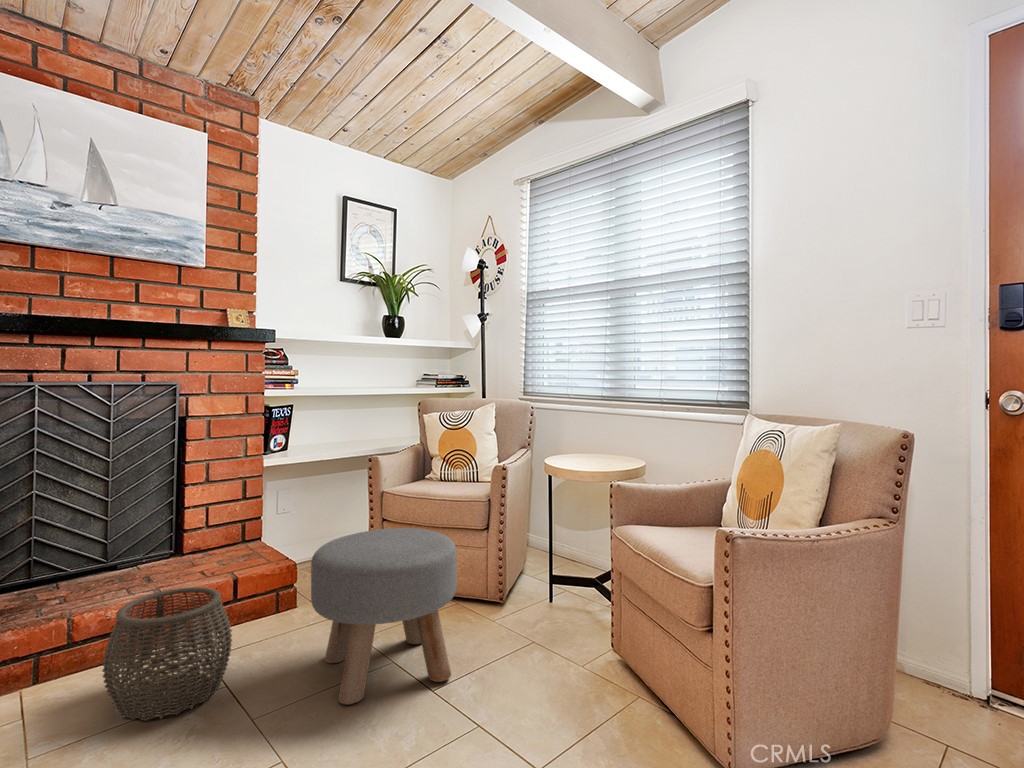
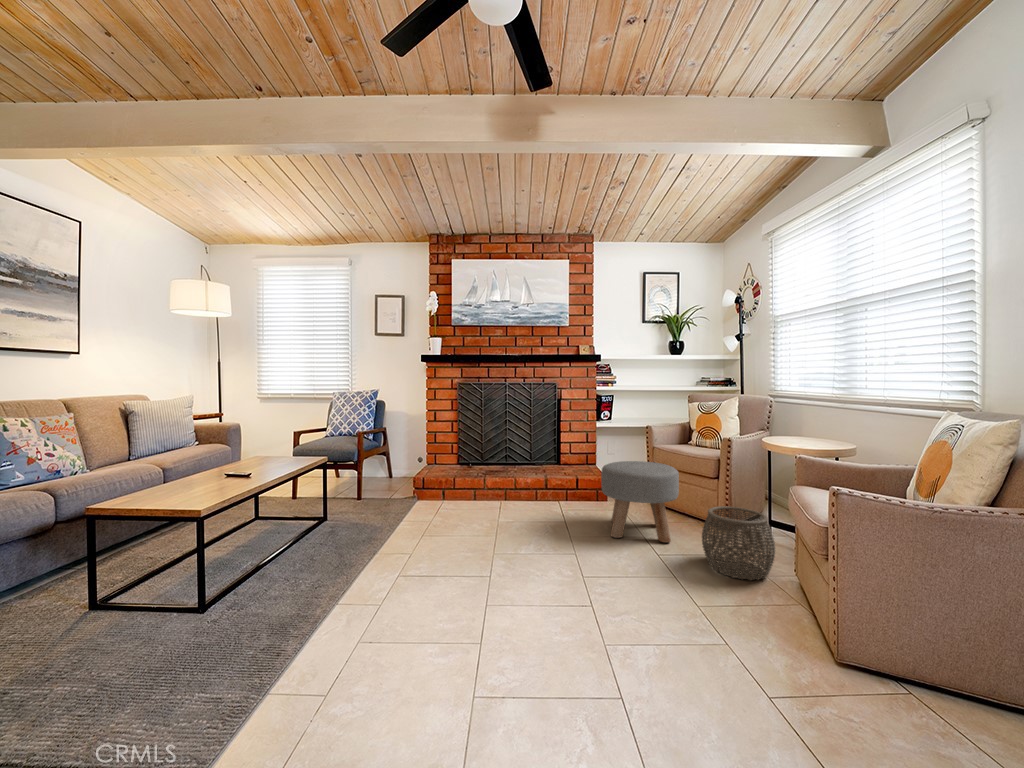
woven basket: present [102,587,232,721] -> present [702,506,775,580]

